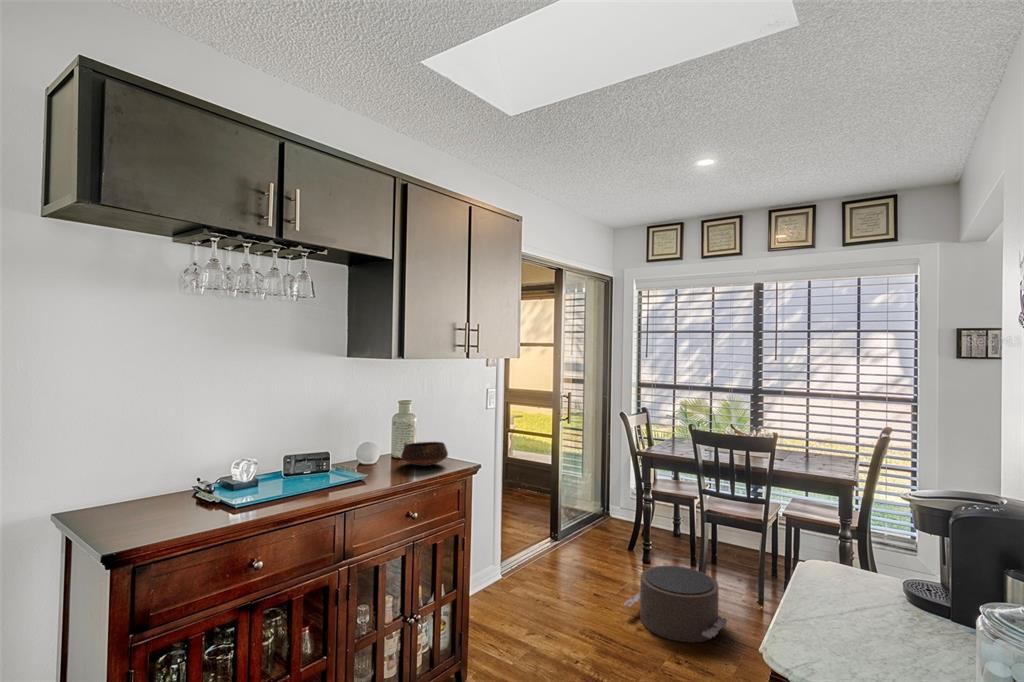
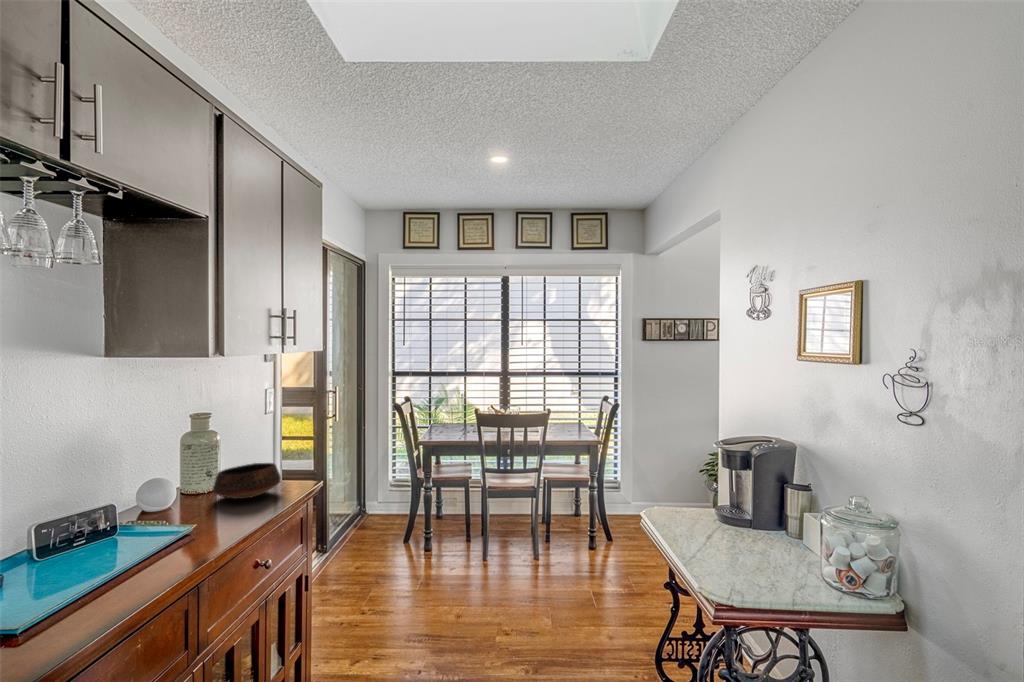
pouf: present [624,566,728,642] -> none [437,543,529,615]

